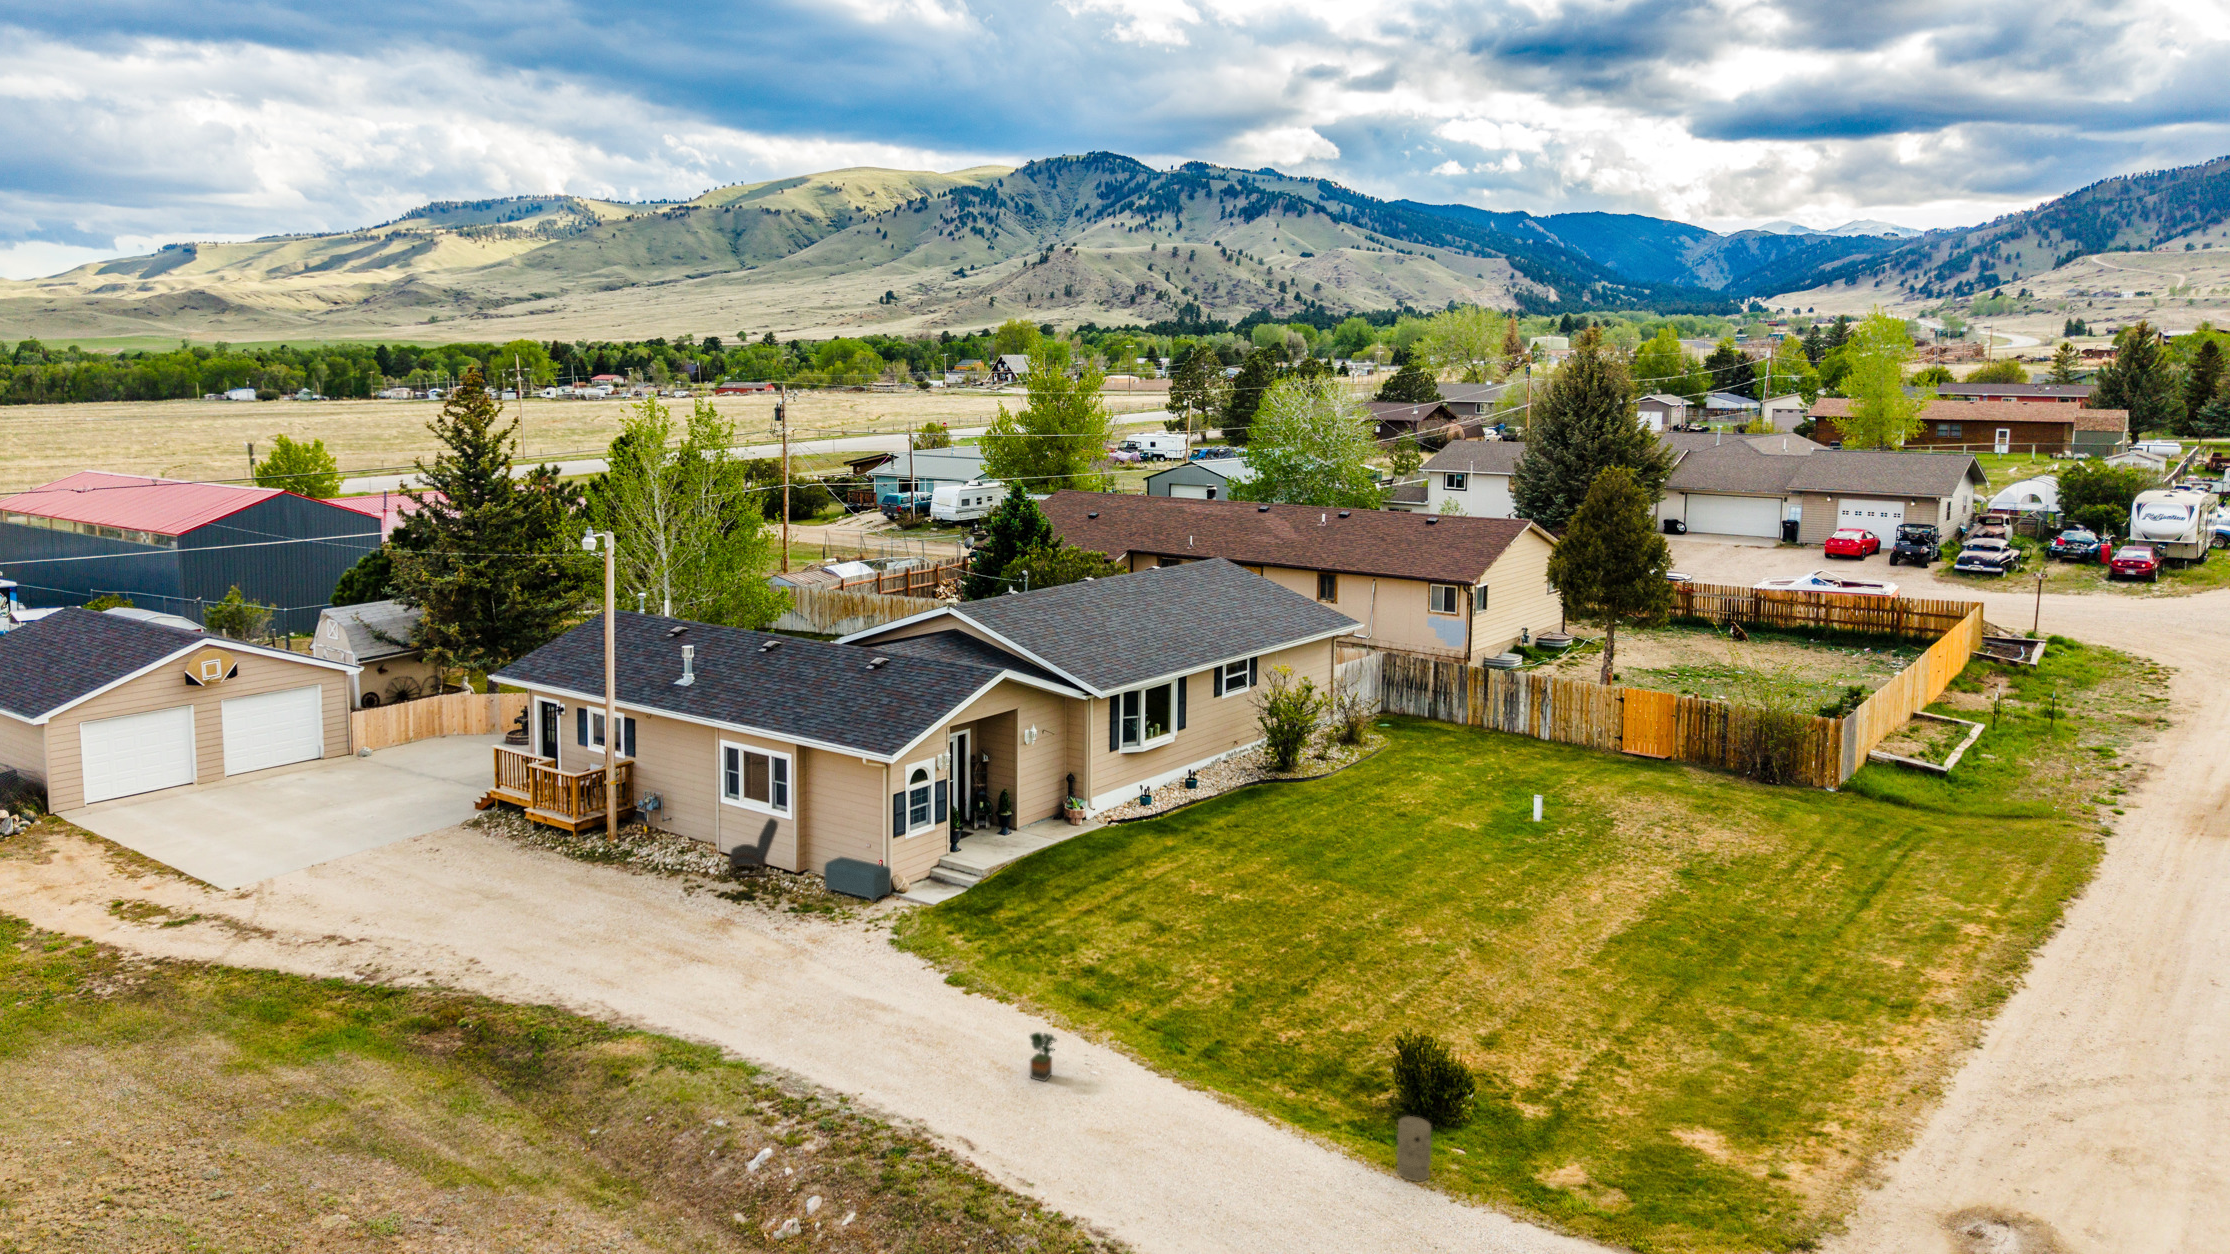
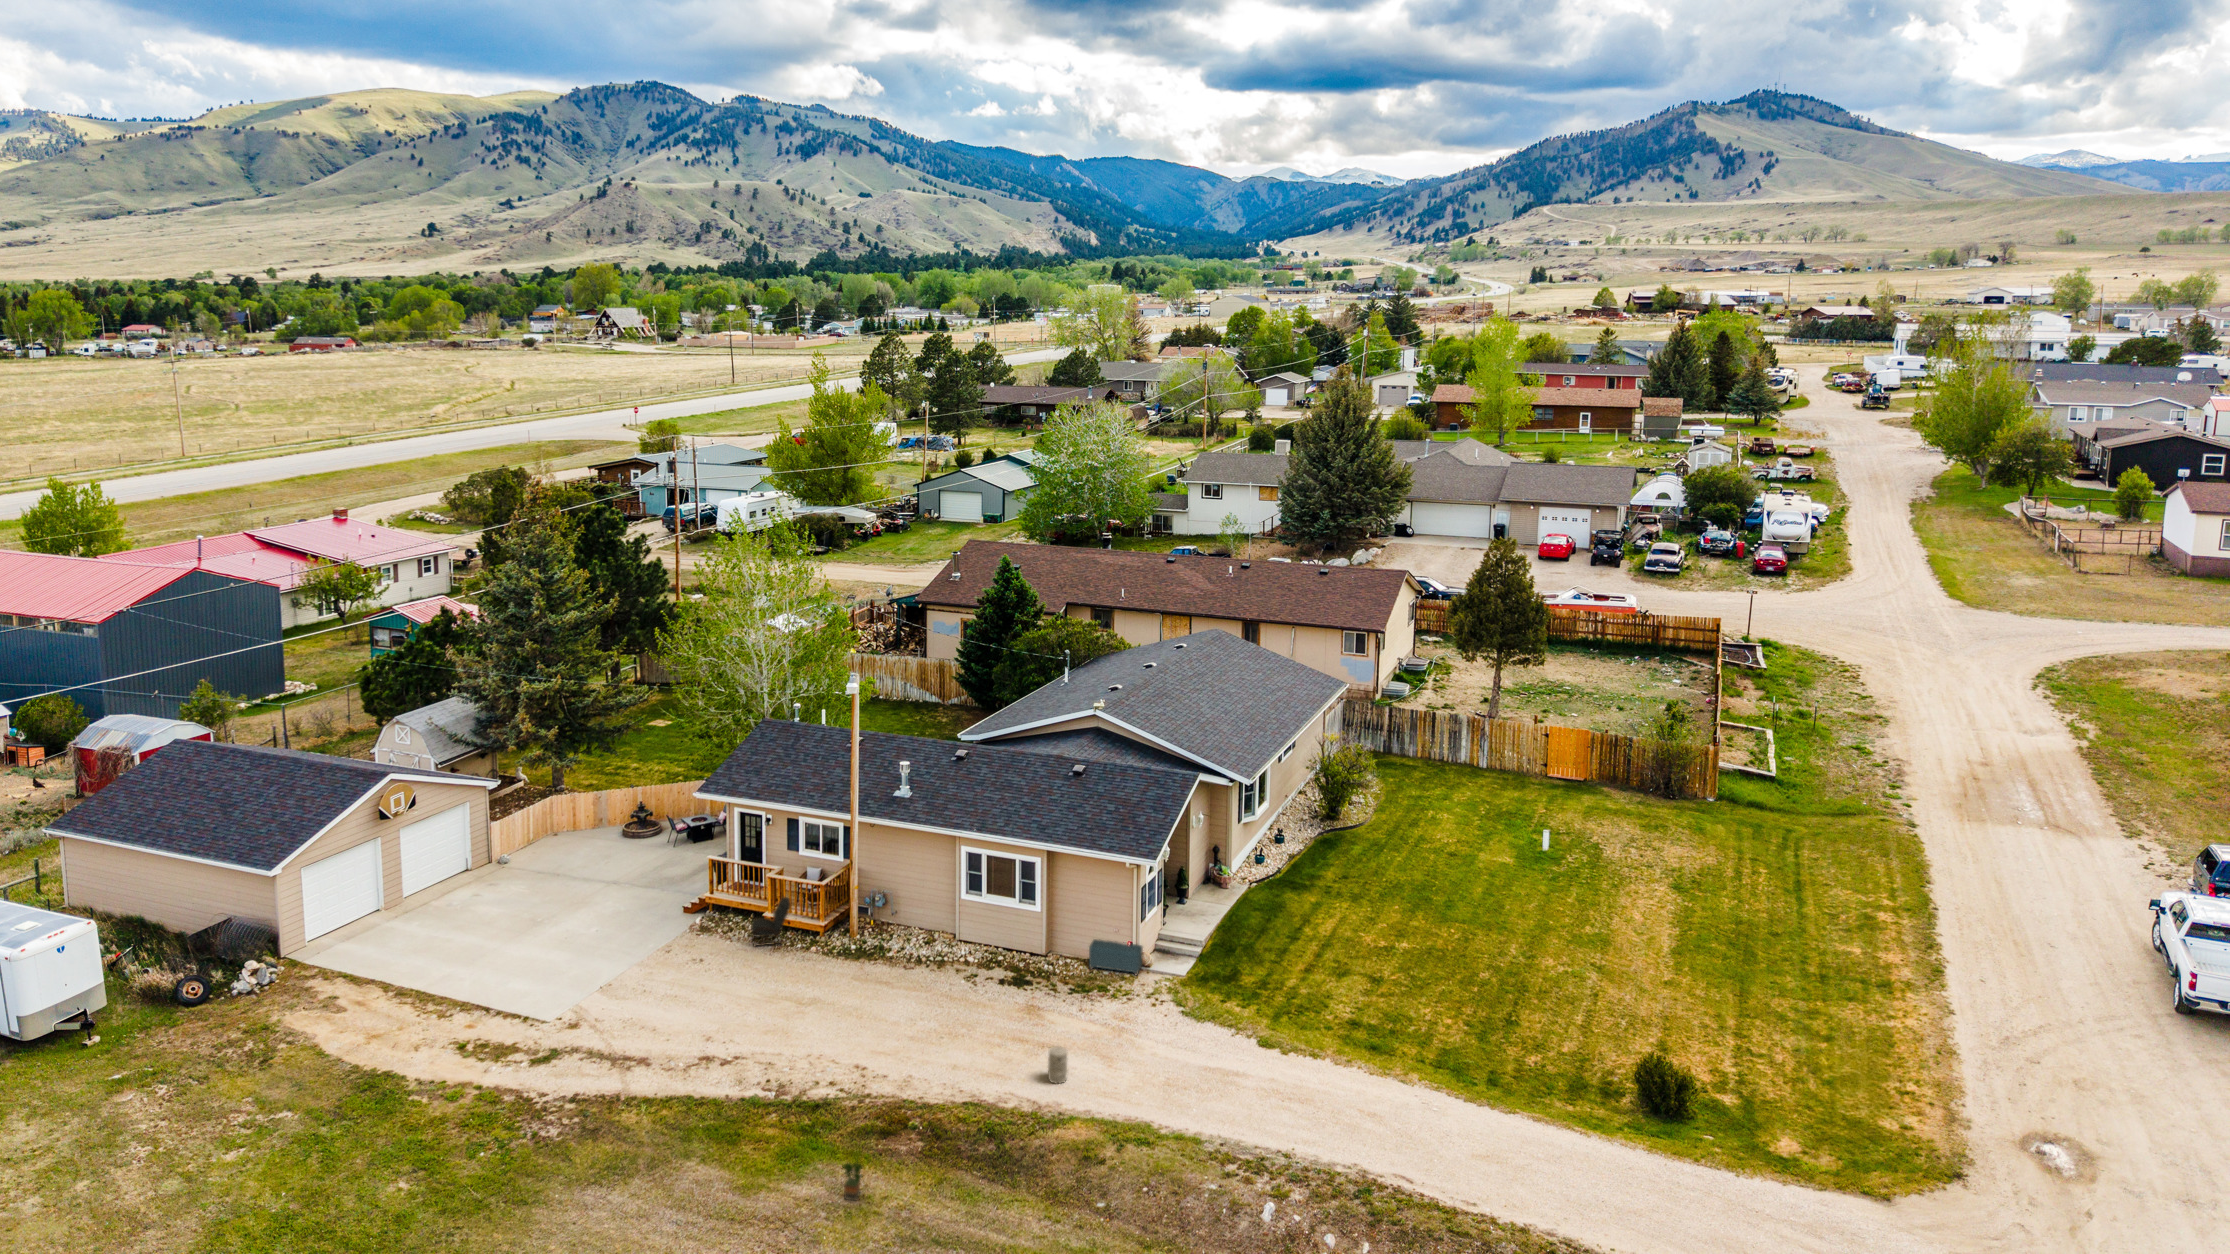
lounge chair: present [729,818,779,878] -> present [751,896,791,946]
potted tree: present [1030,1033,1057,1081] -> present [842,1163,863,1201]
trash can: present [1396,1116,1432,1181] -> present [1048,1046,1067,1084]

